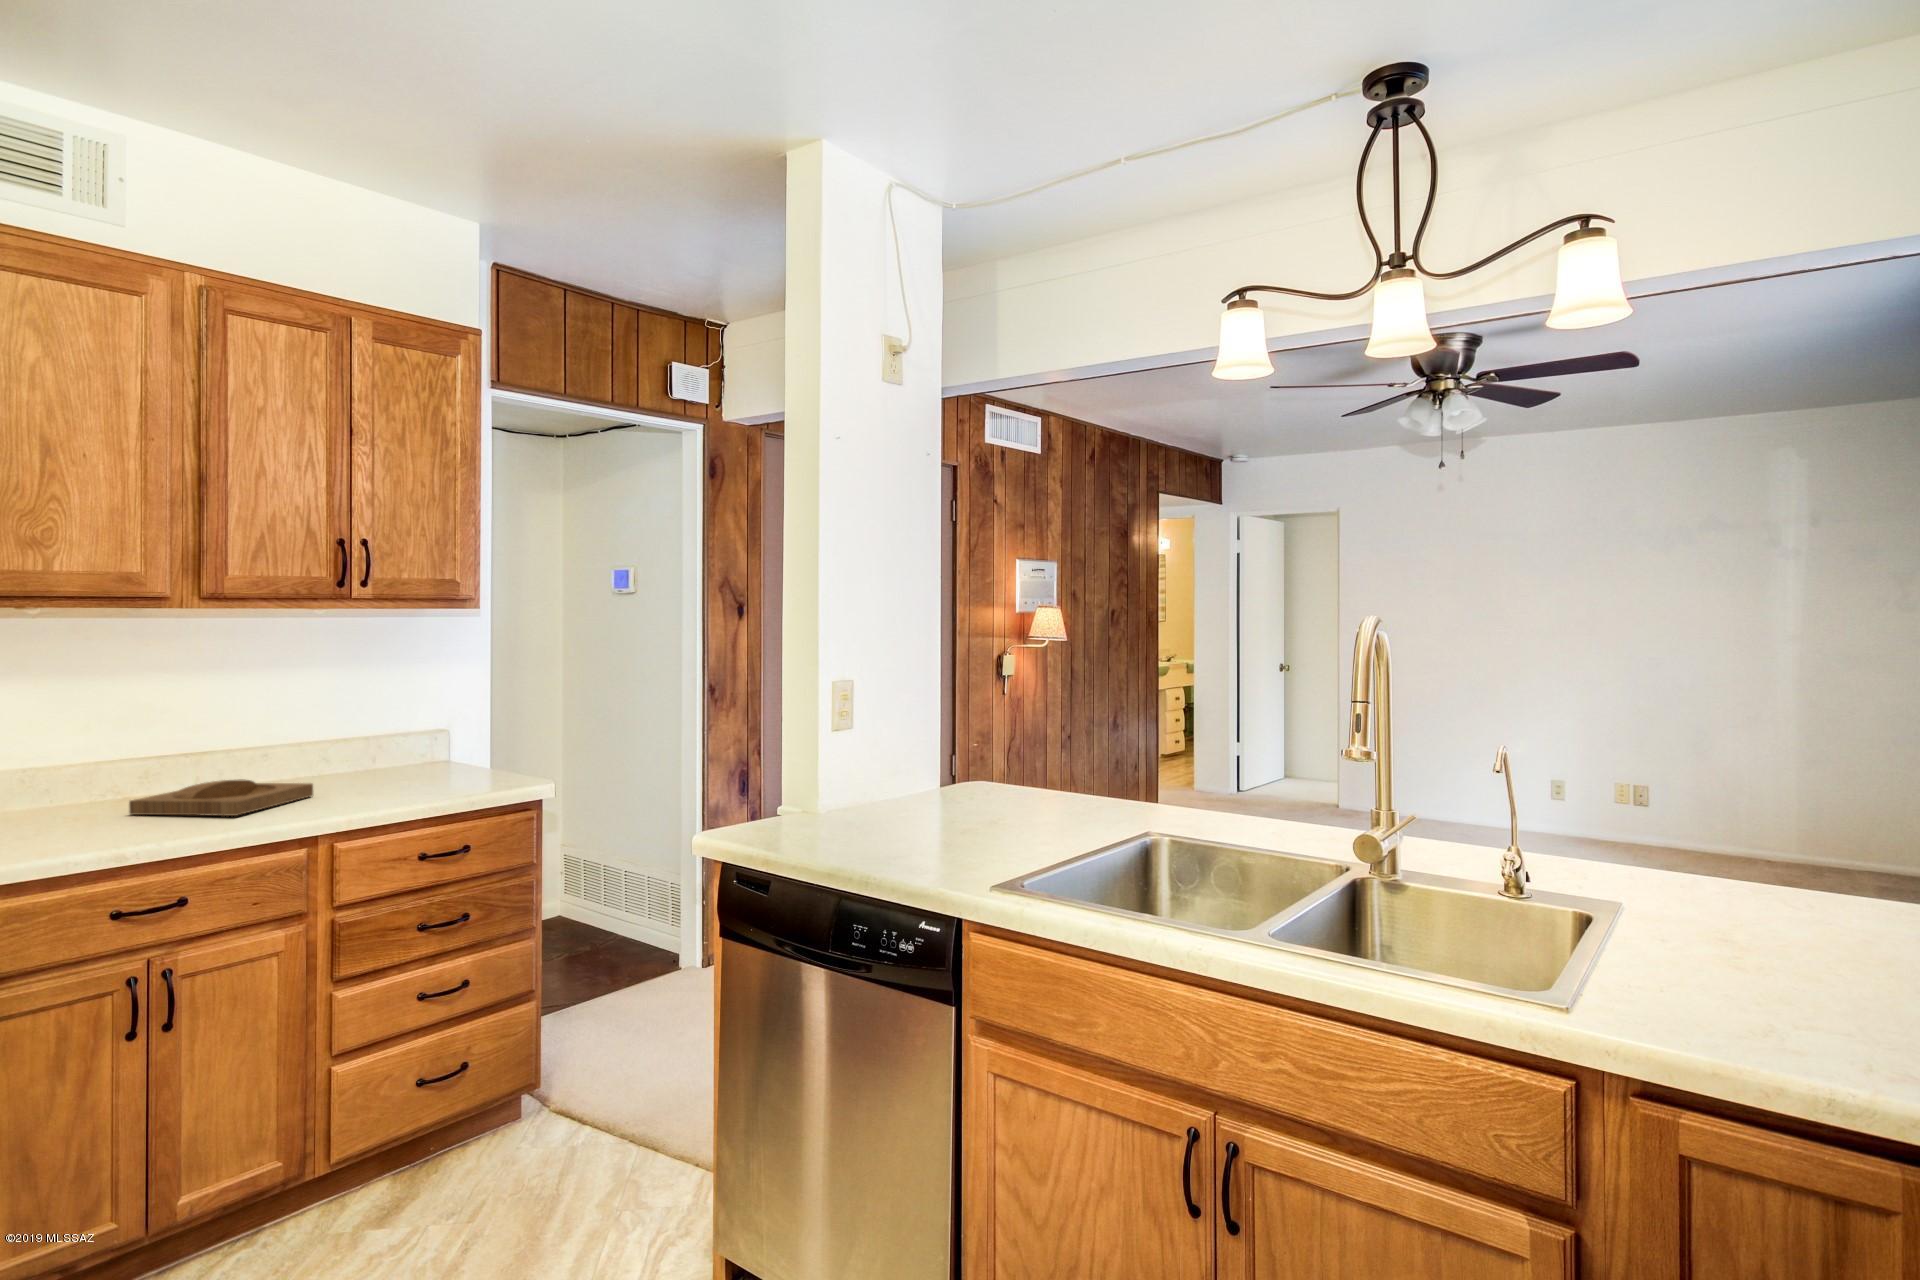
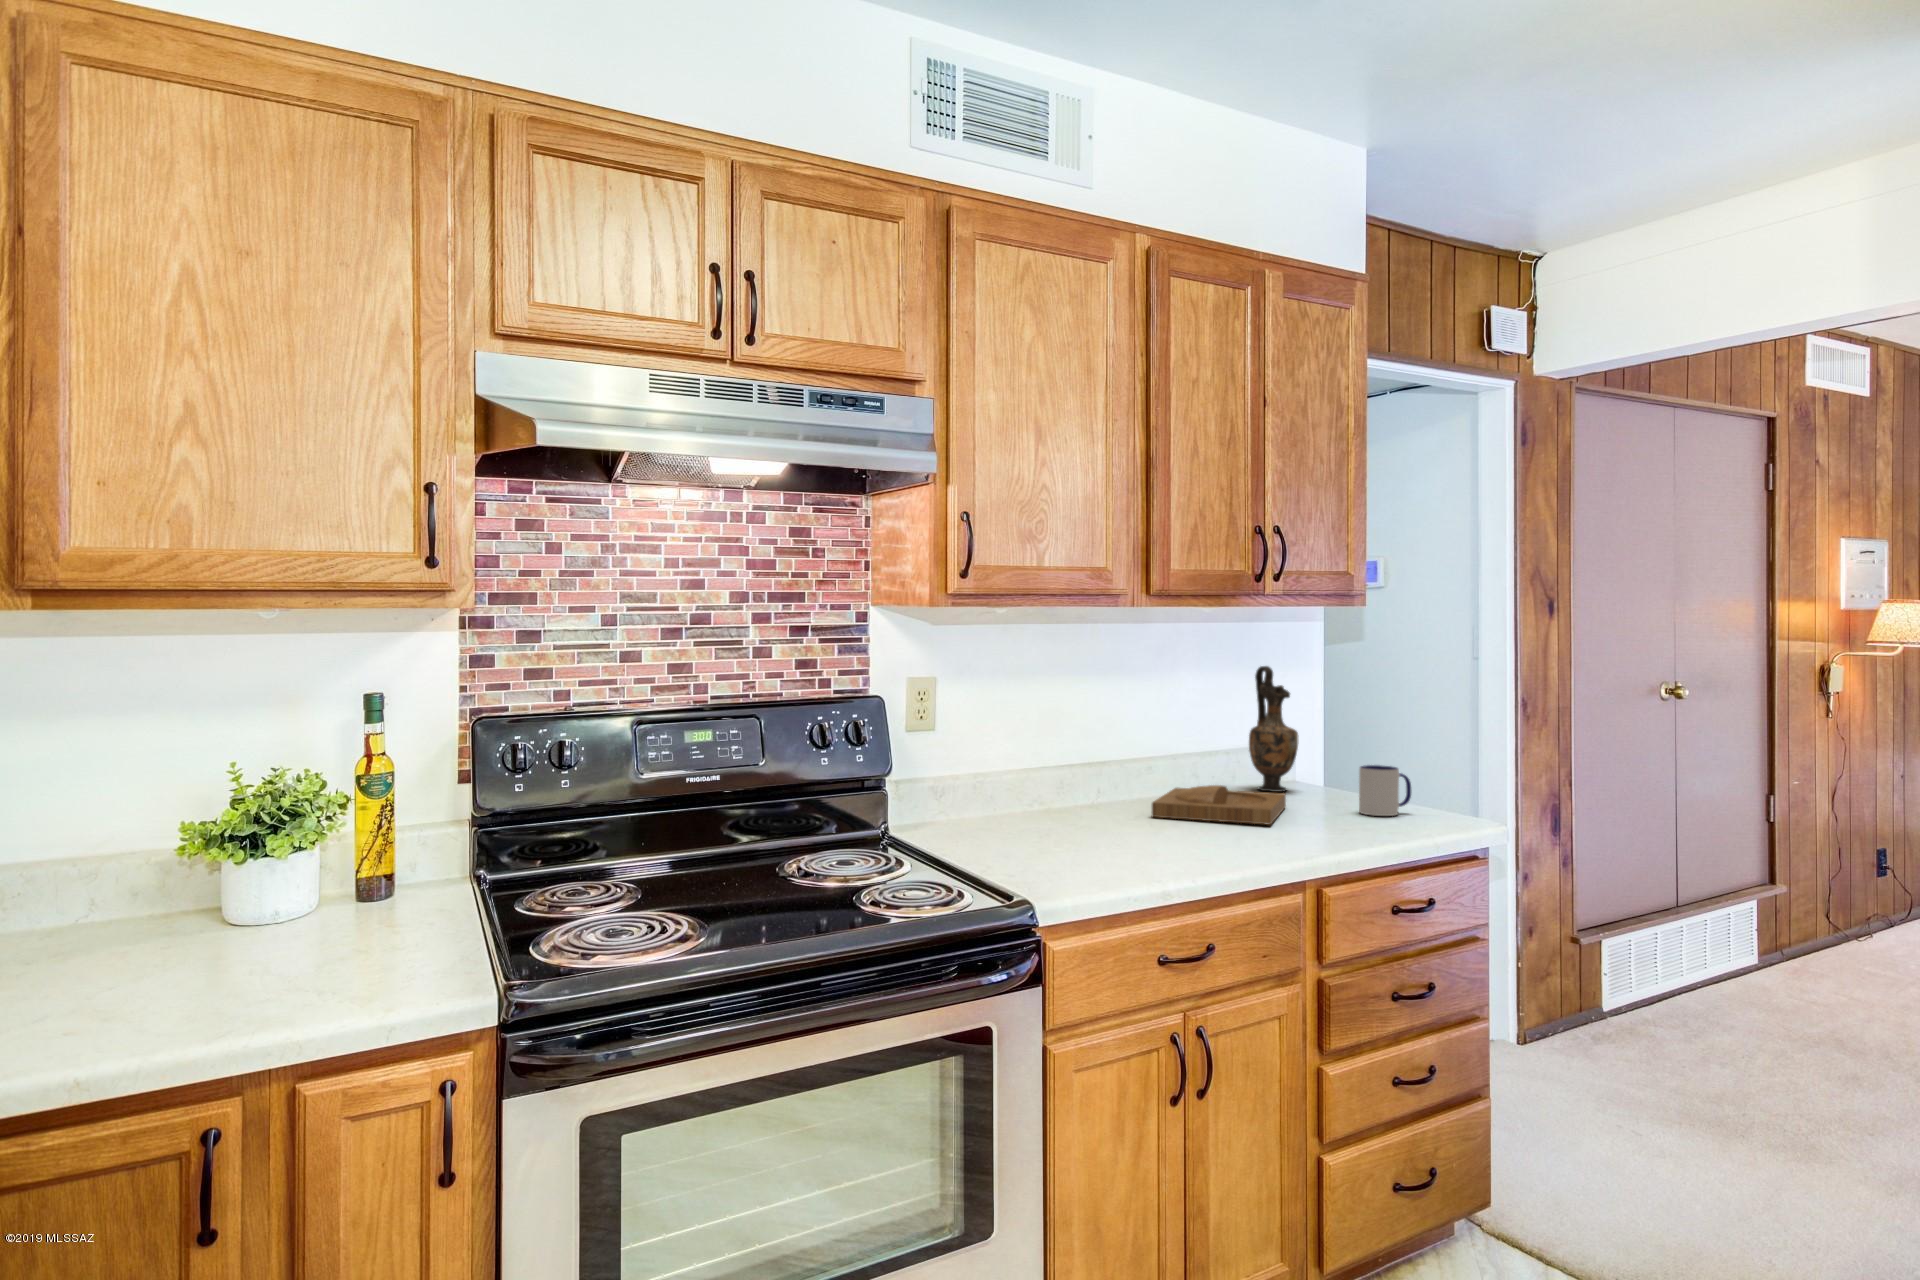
vase: none [328,666,378,780] -> present [1249,666,1298,792]
mug: none [375,754,428,800] -> present [1359,765,1411,816]

